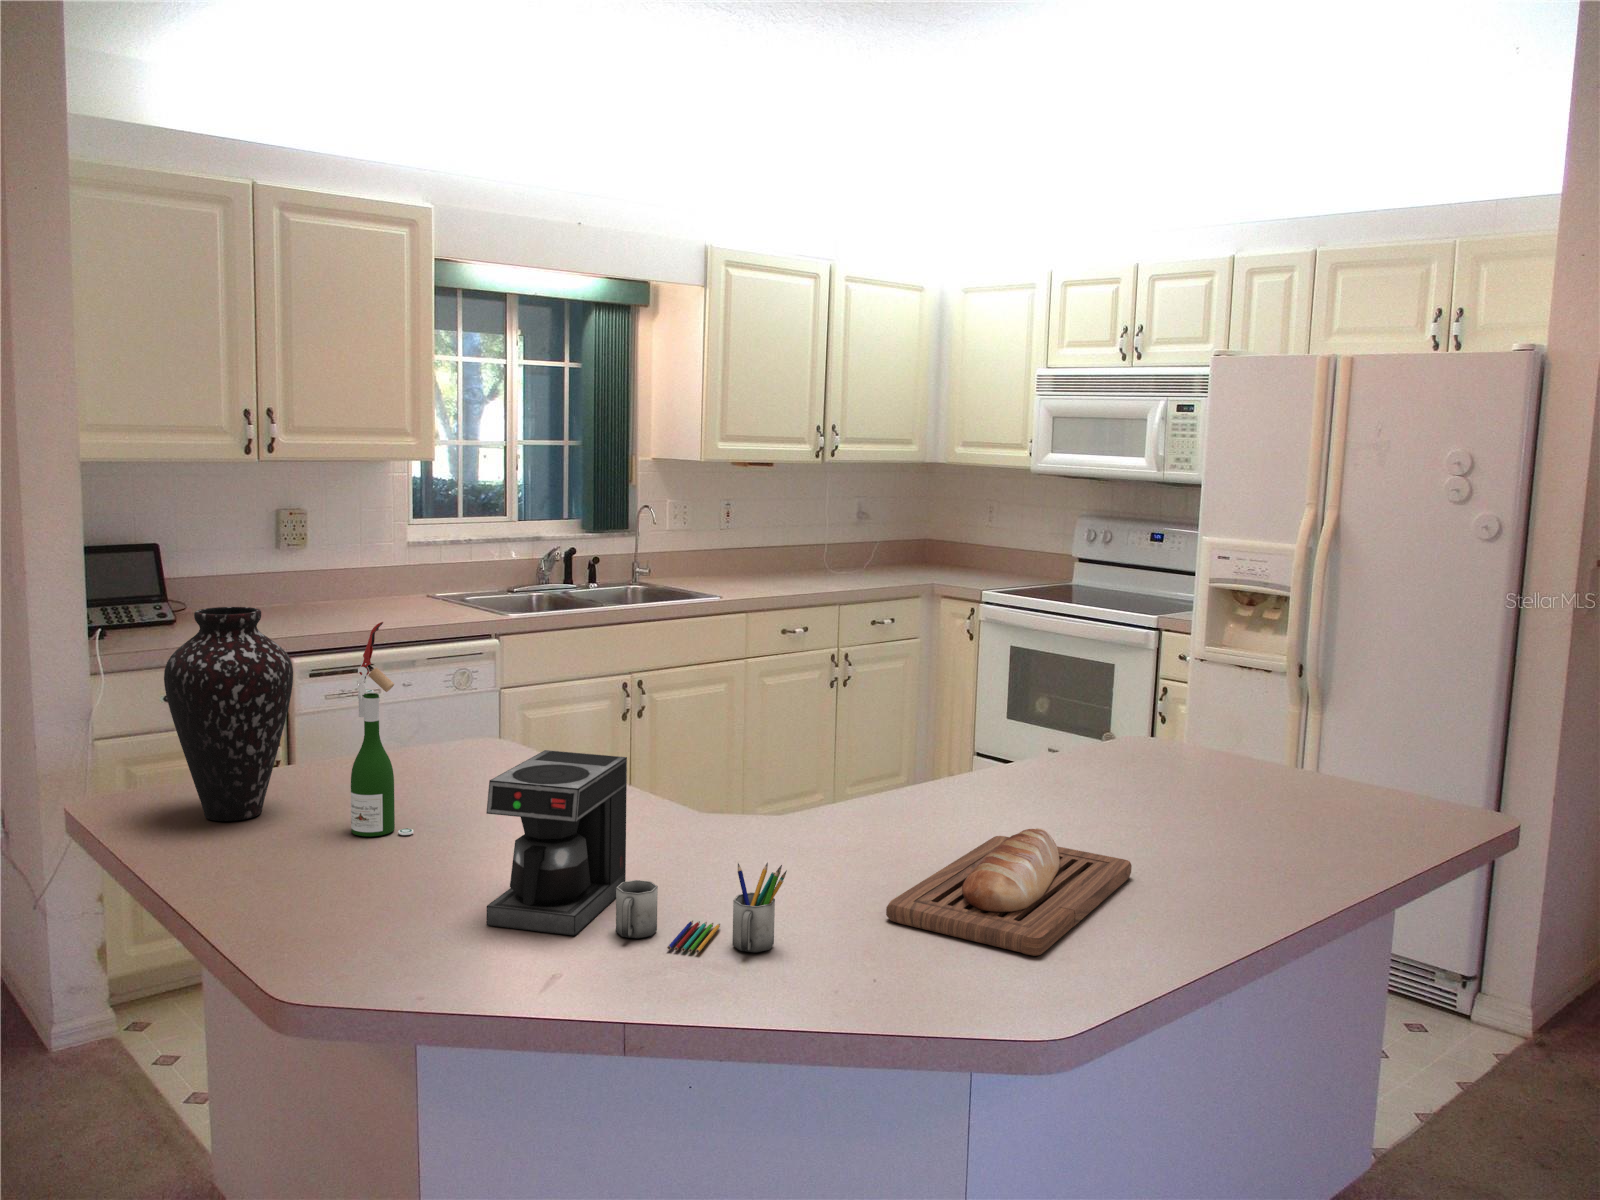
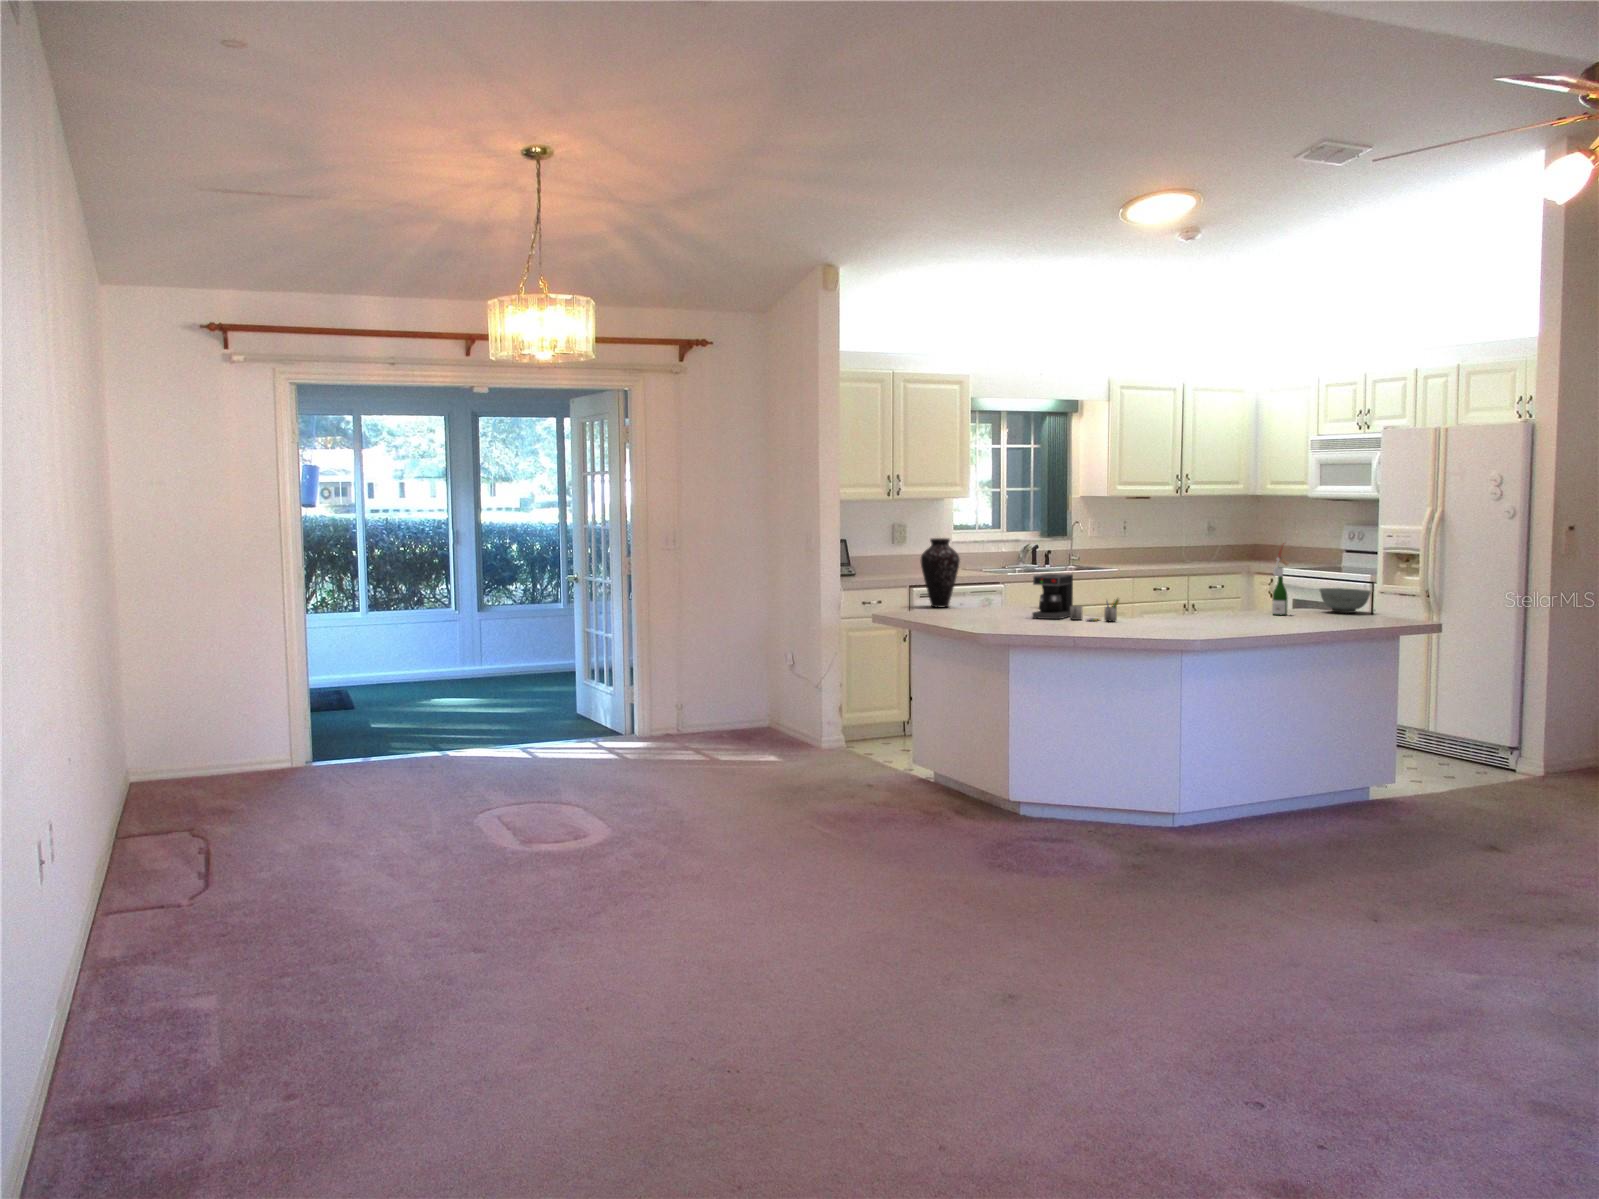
wine bottle: present [351,622,413,836] -> present [1272,543,1288,615]
bowl: none [1253,733,1388,809] -> present [1320,588,1371,613]
bread loaf: present [886,828,1132,956] -> none [1153,602,1244,623]

